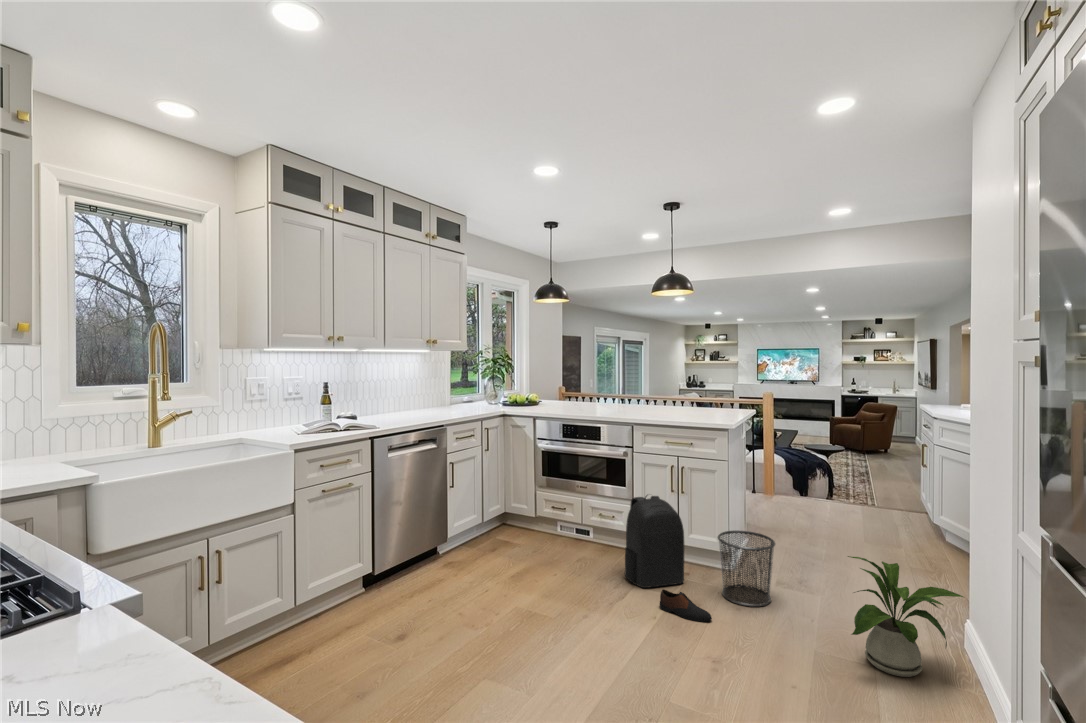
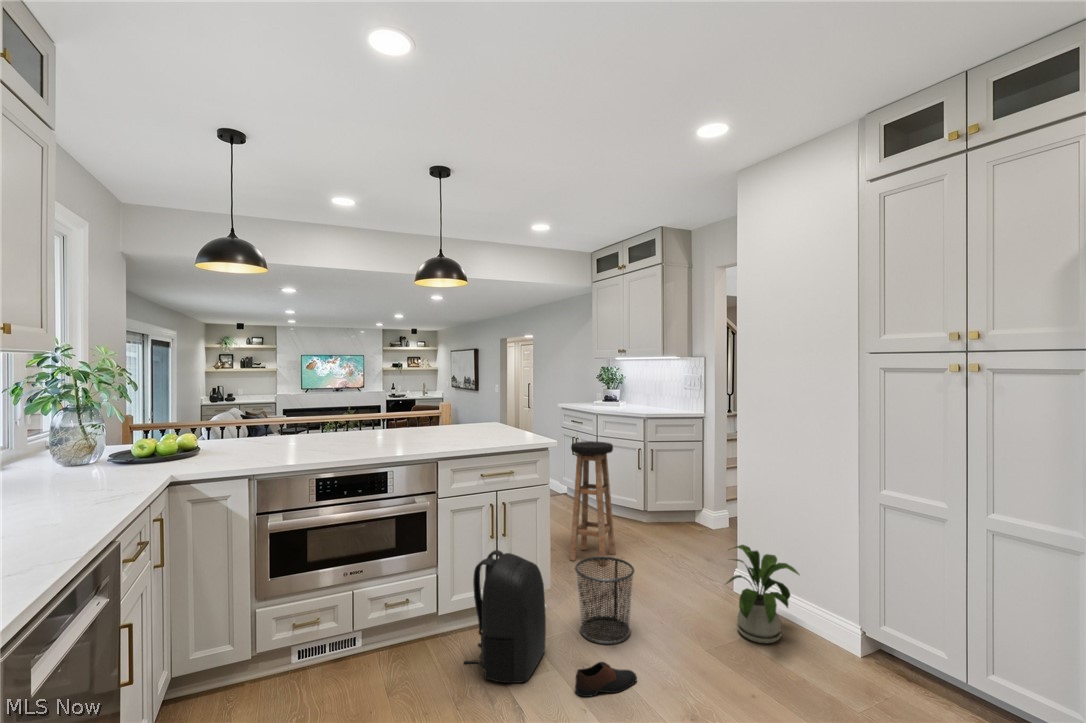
bar stool: none [816,438,879,571] -> present [570,441,616,566]

